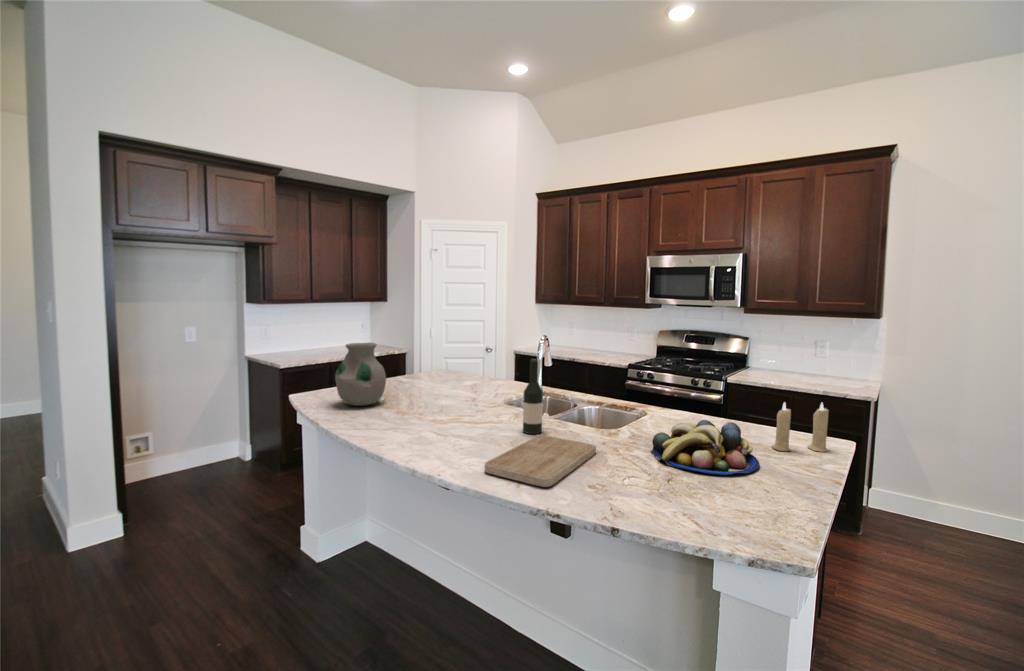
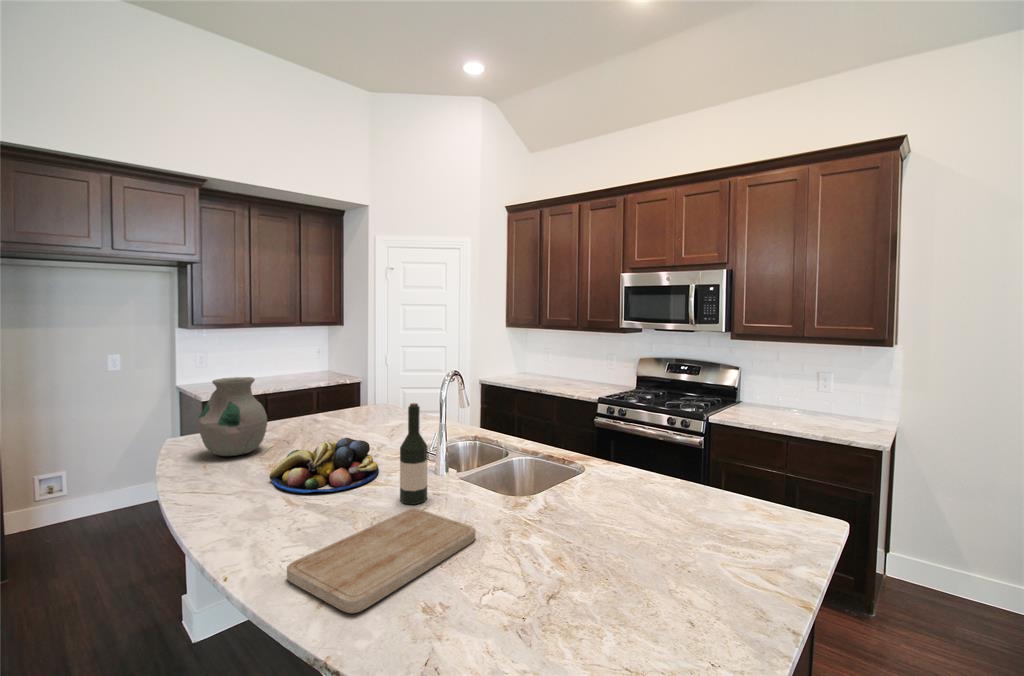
candle: present [772,402,829,452] -> none [730,464,811,542]
fruit bowl: present [651,420,760,475] -> present [269,438,379,493]

